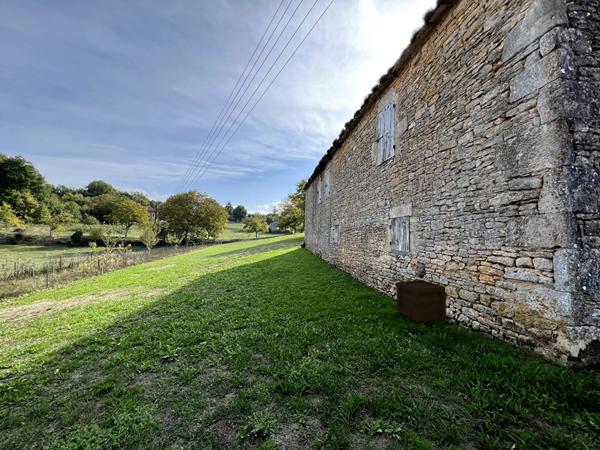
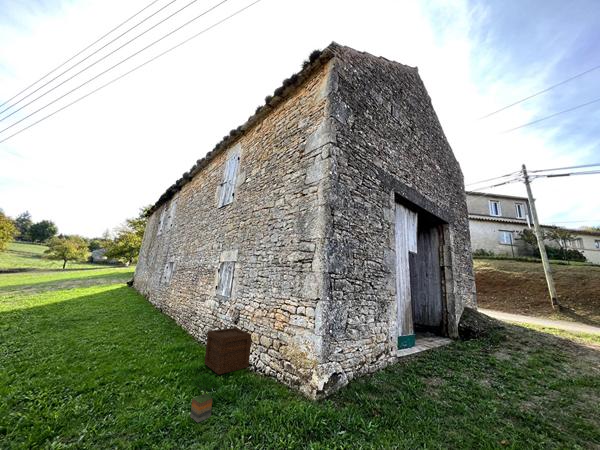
potted tree: none [403,320,435,363] -> present [190,374,220,423]

